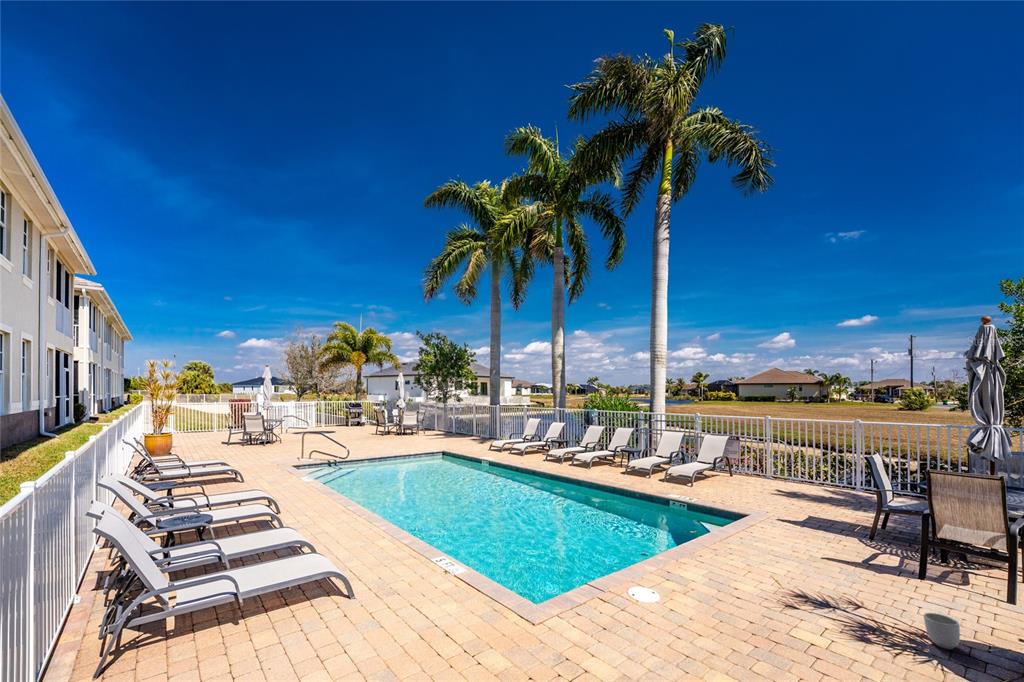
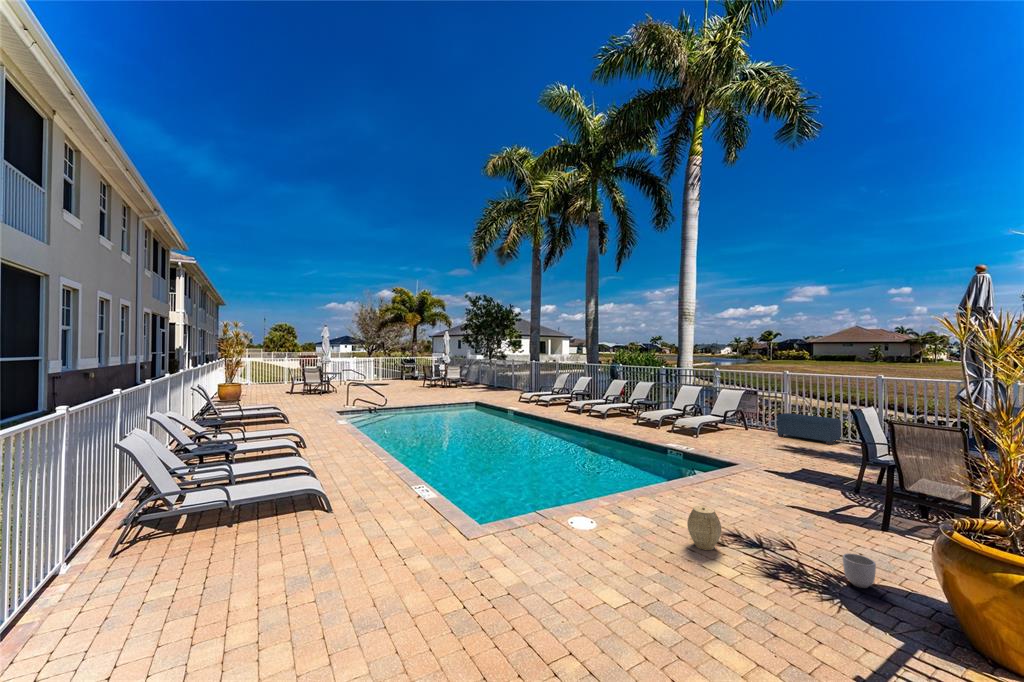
bench: none [763,460,825,491] -> present [777,413,841,445]
woven basket: none [757,568,794,616] -> present [687,506,722,550]

